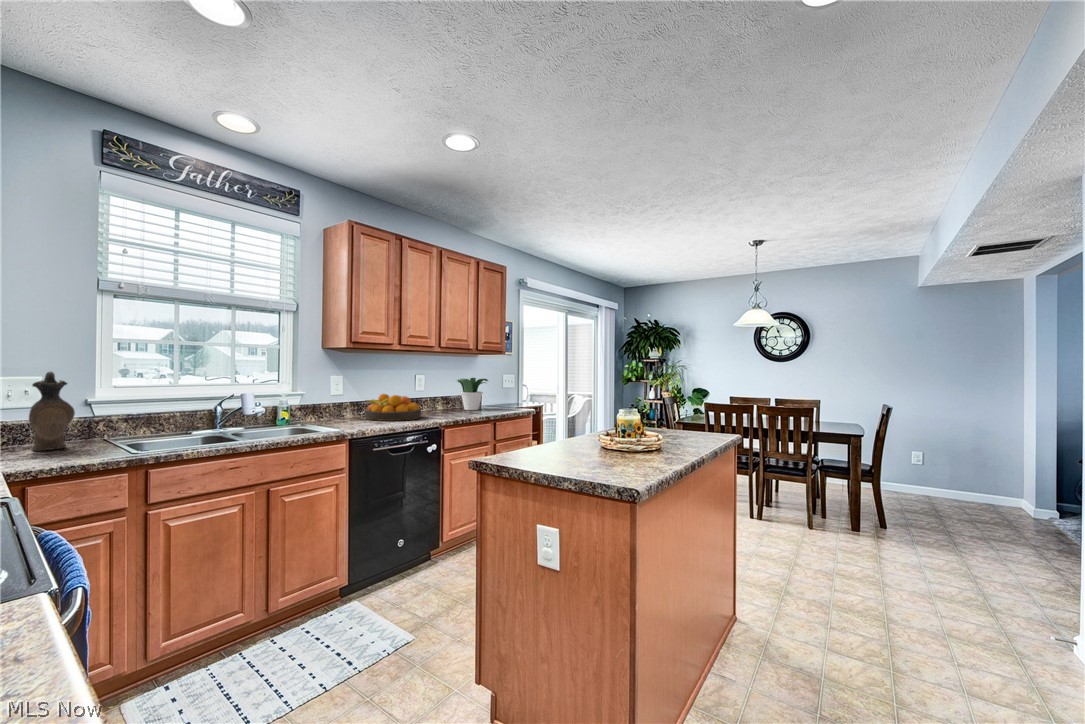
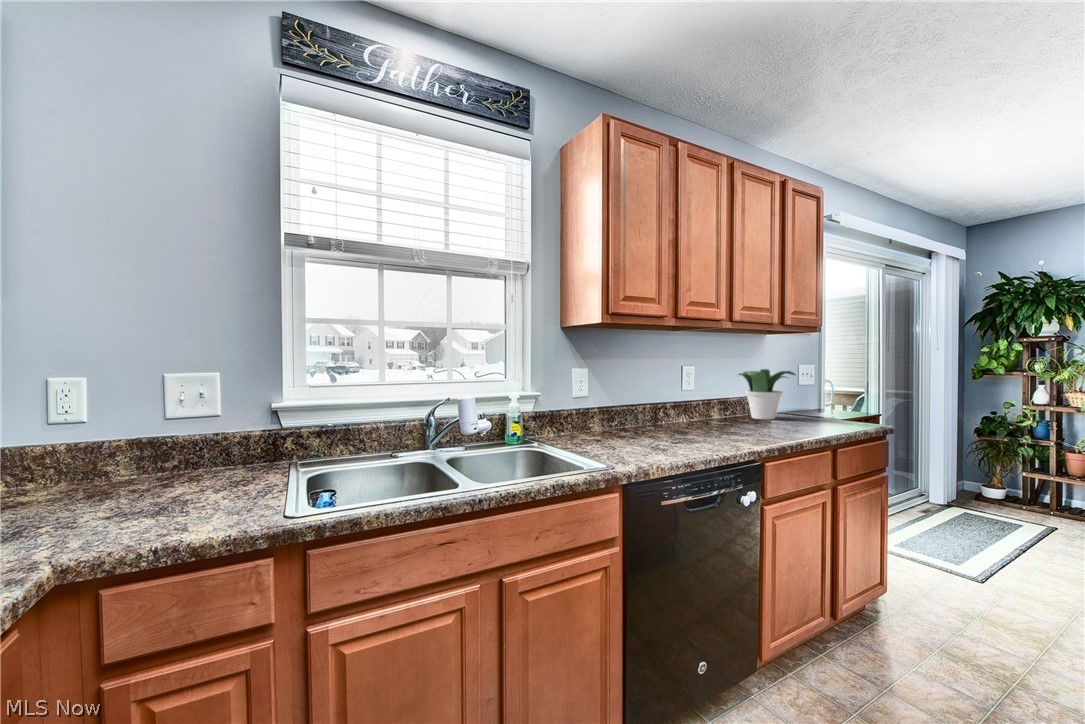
ceramic pitcher: present [29,372,75,451] -> none [190,366,247,484]
fruit bowl: present [365,394,421,421] -> none [619,395,706,440]

